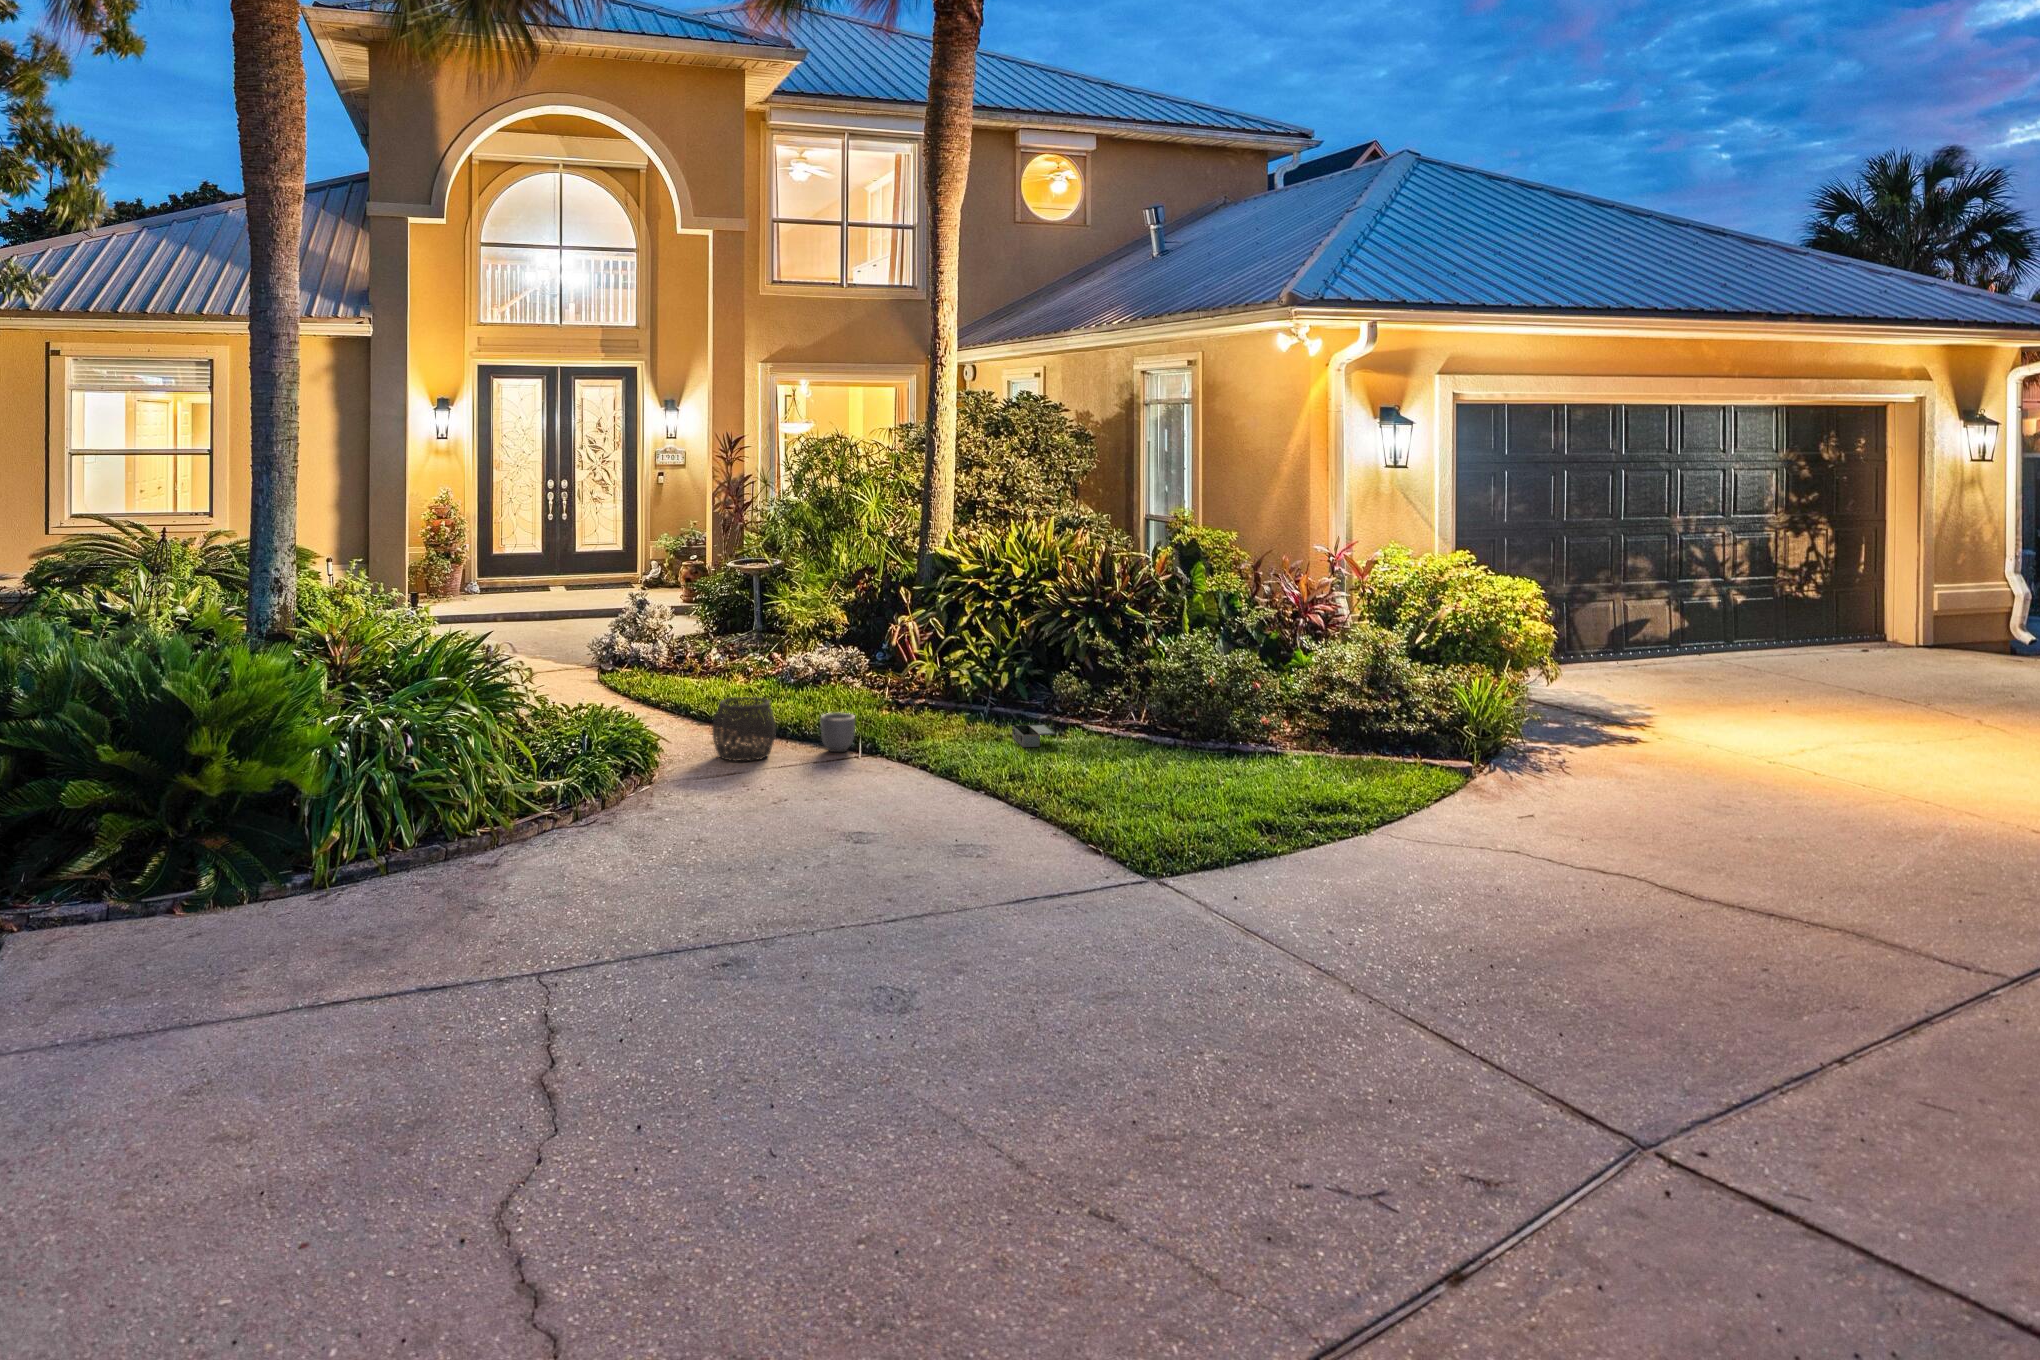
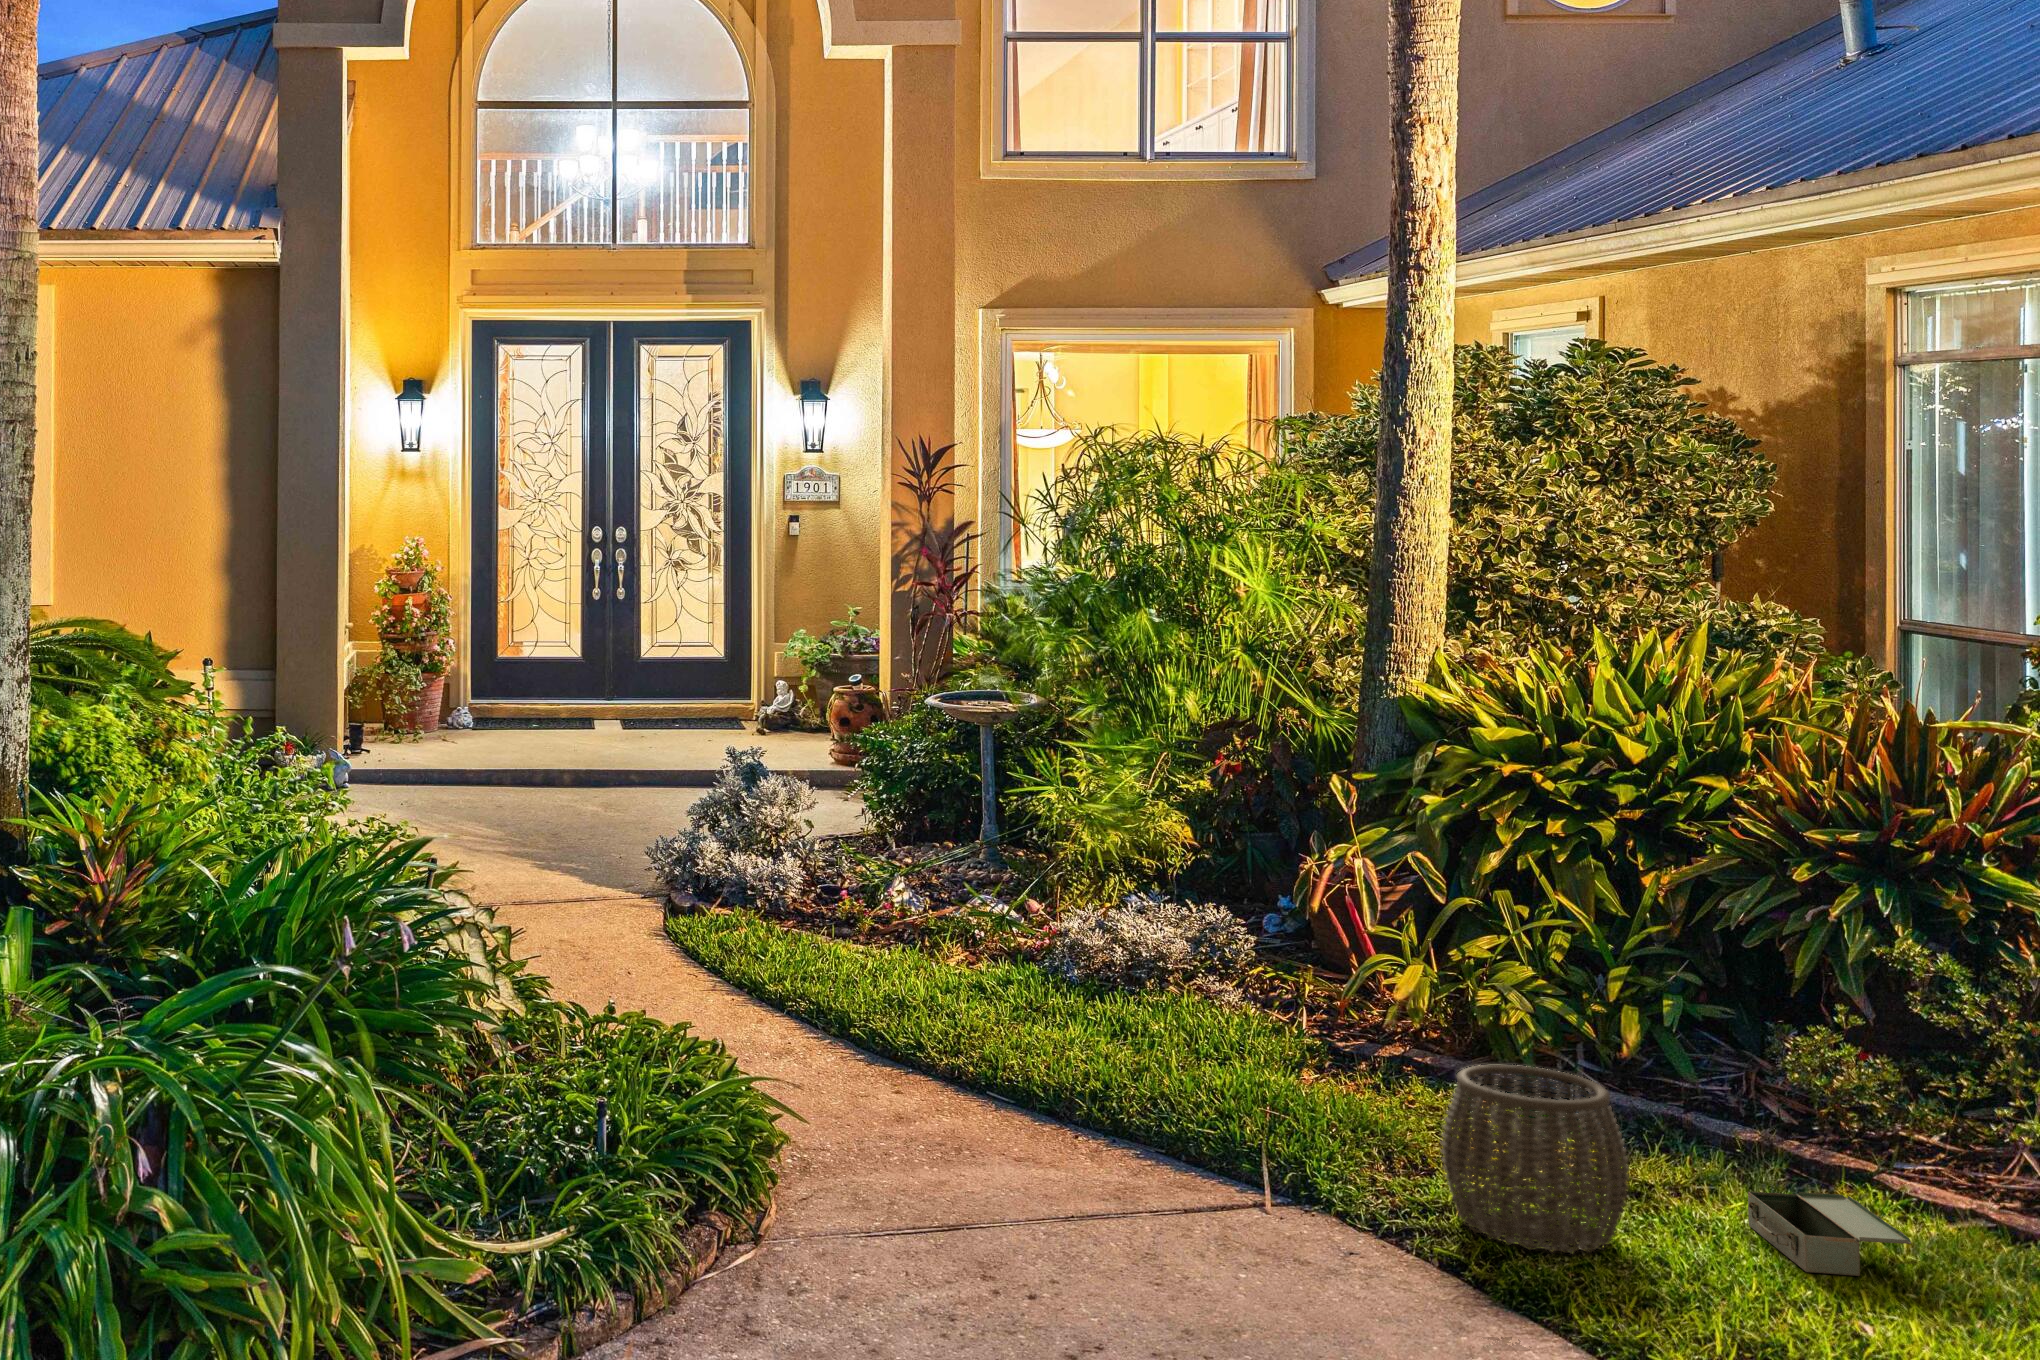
woven basket: present [712,697,776,761] -> present [1441,1065,1629,1254]
planter: present [820,713,855,752] -> none [1187,1110,1287,1226]

